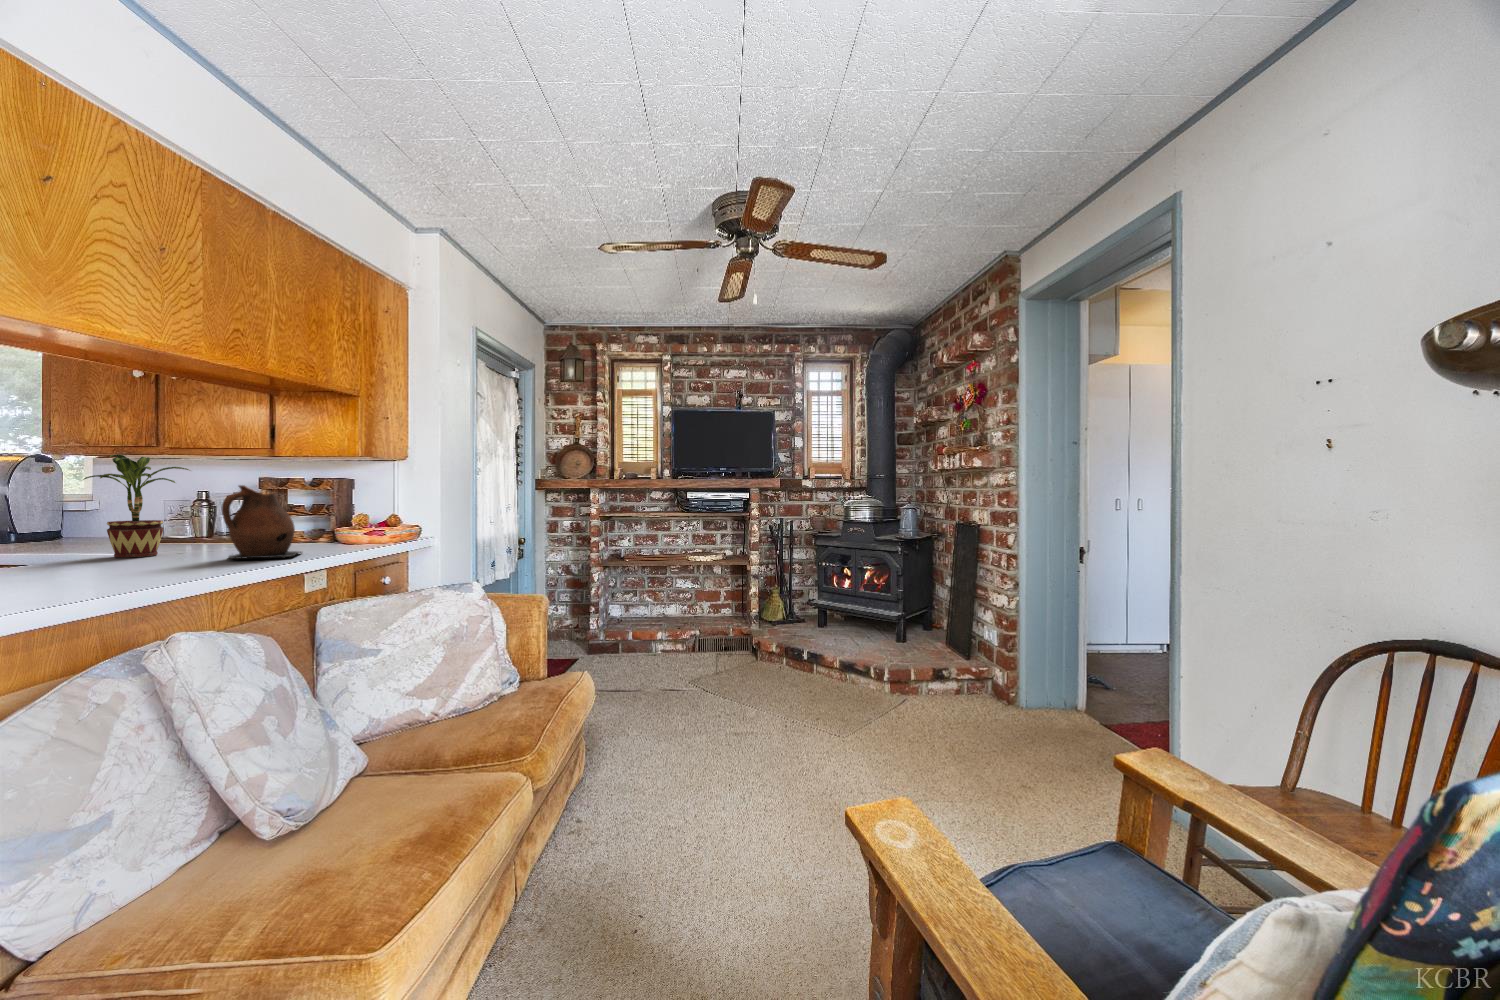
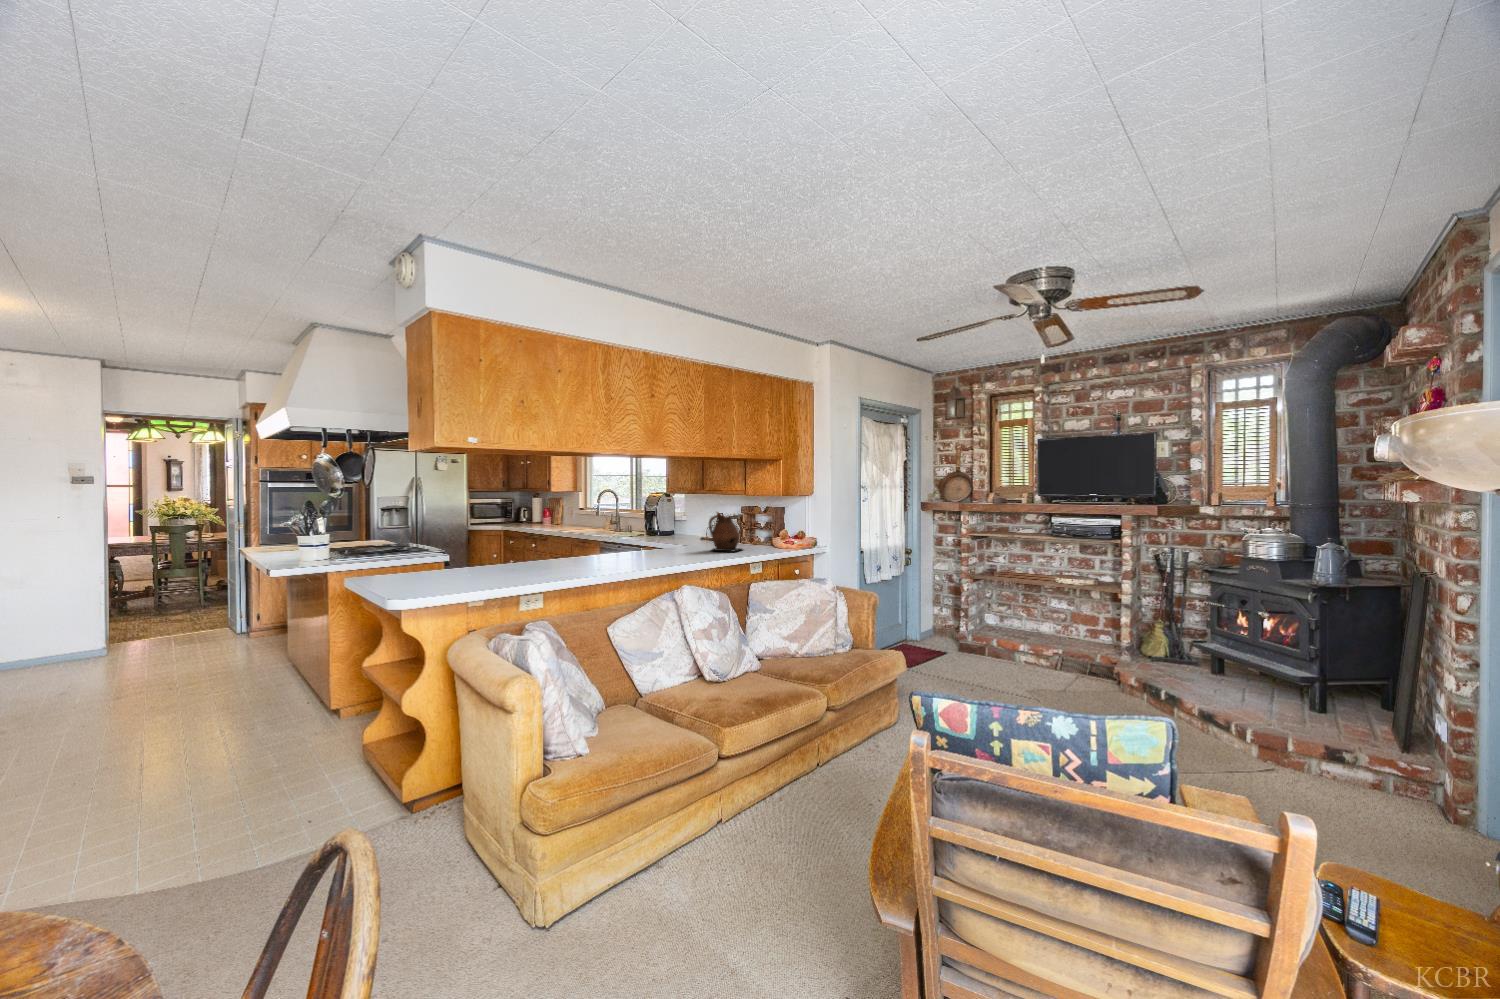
potted plant: present [83,455,190,558] -> none [666,495,705,546]

